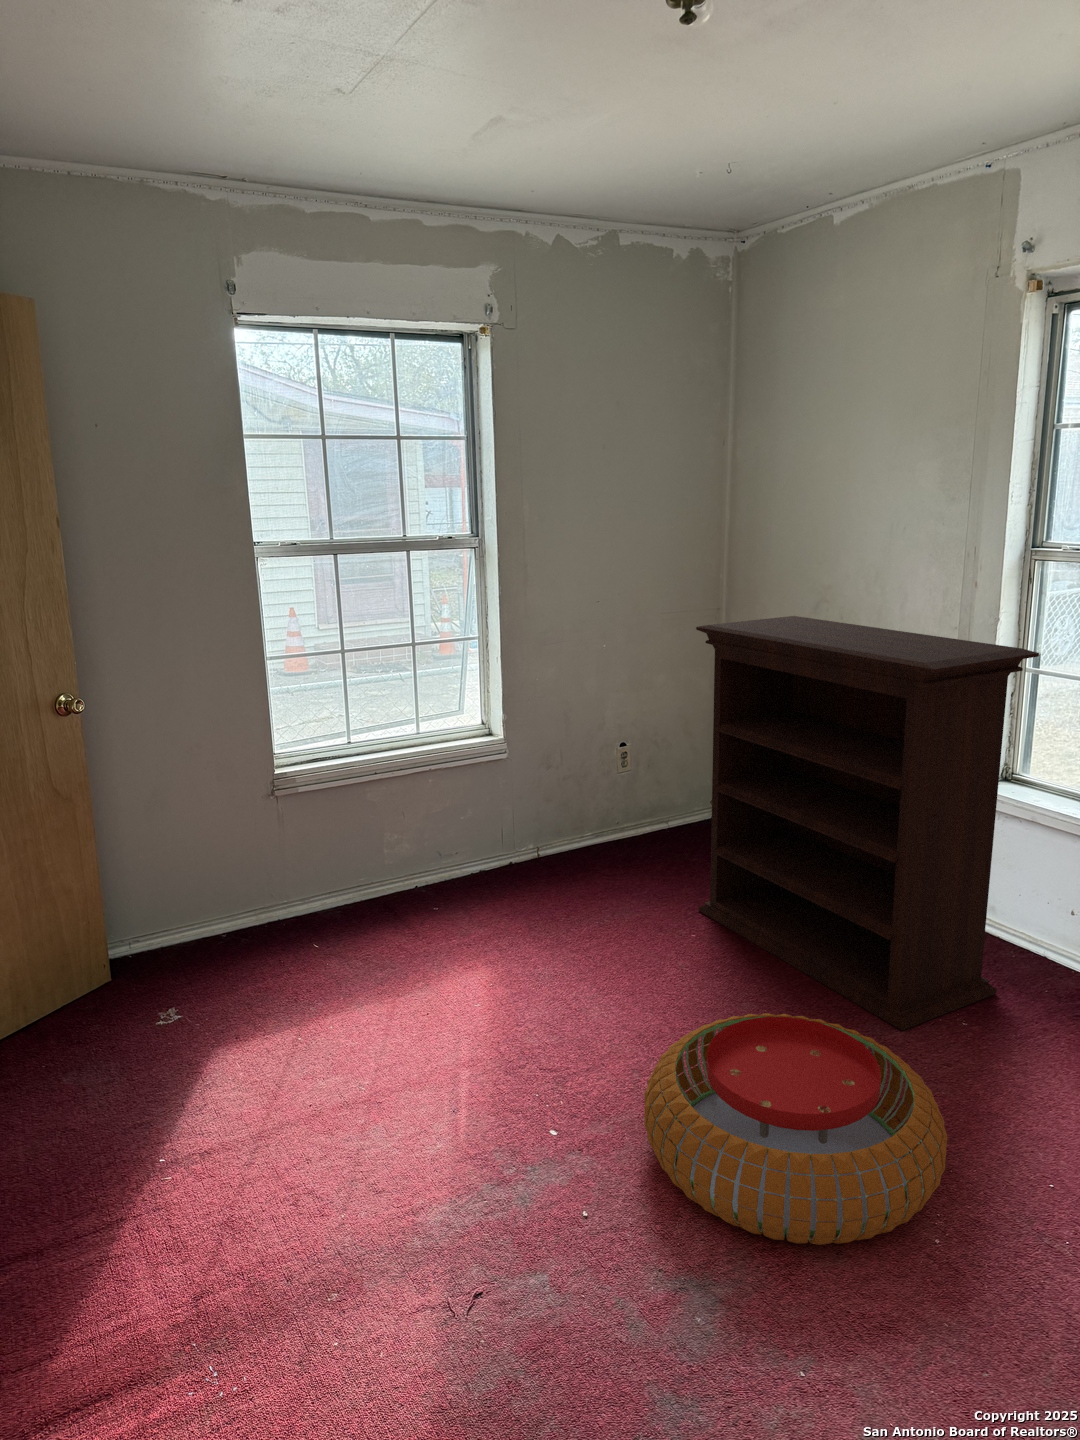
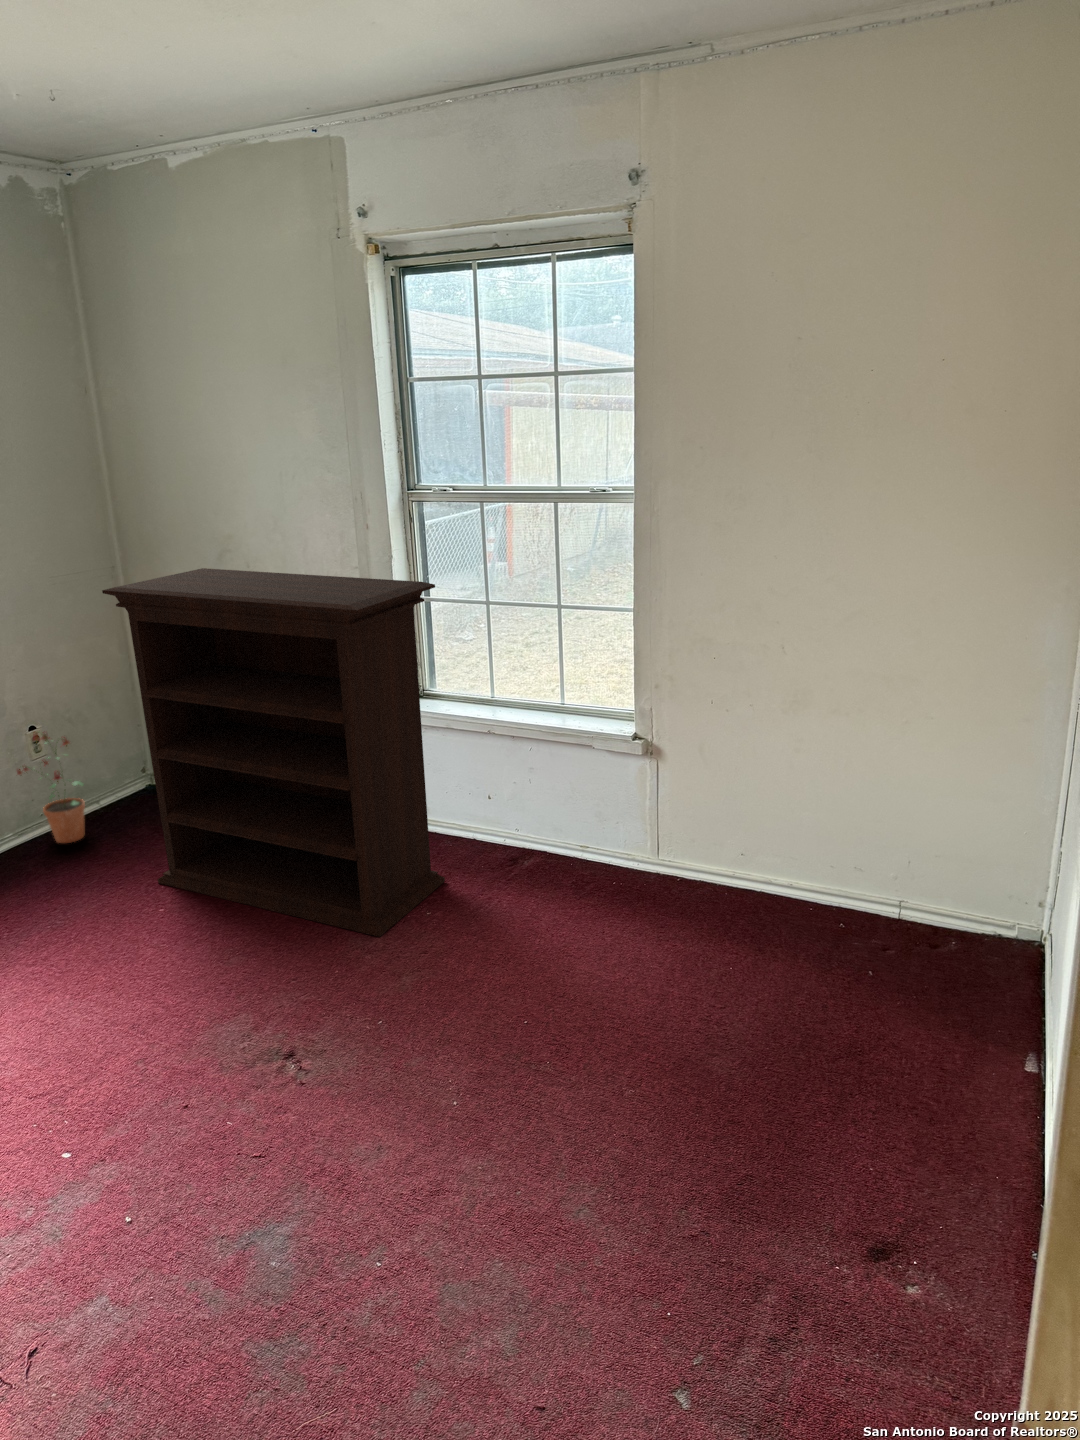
potted plant: none [604,749,659,855] -> present [17,732,85,843]
pouf: present [644,1013,947,1245] -> none [162,950,446,1165]

